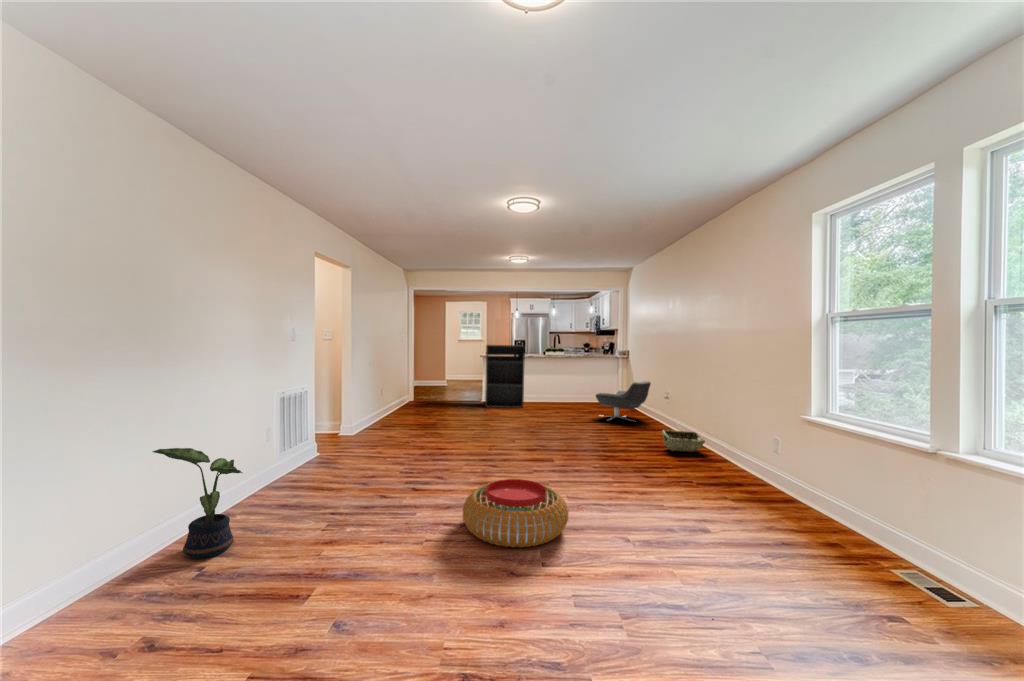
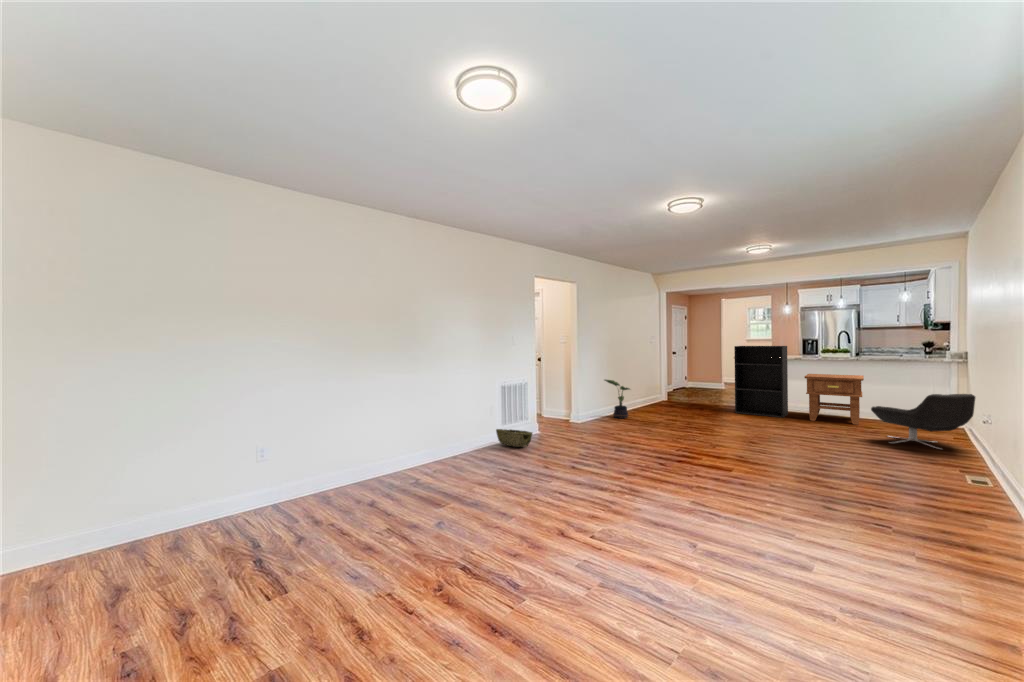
side table: none [536,369,579,409] -> present [804,374,864,425]
woven basket: present [662,430,705,452] -> present [496,429,532,447]
potted plant: present [153,448,243,559] -> present [605,380,629,418]
pouf: present [463,479,568,547] -> none [563,467,659,525]

